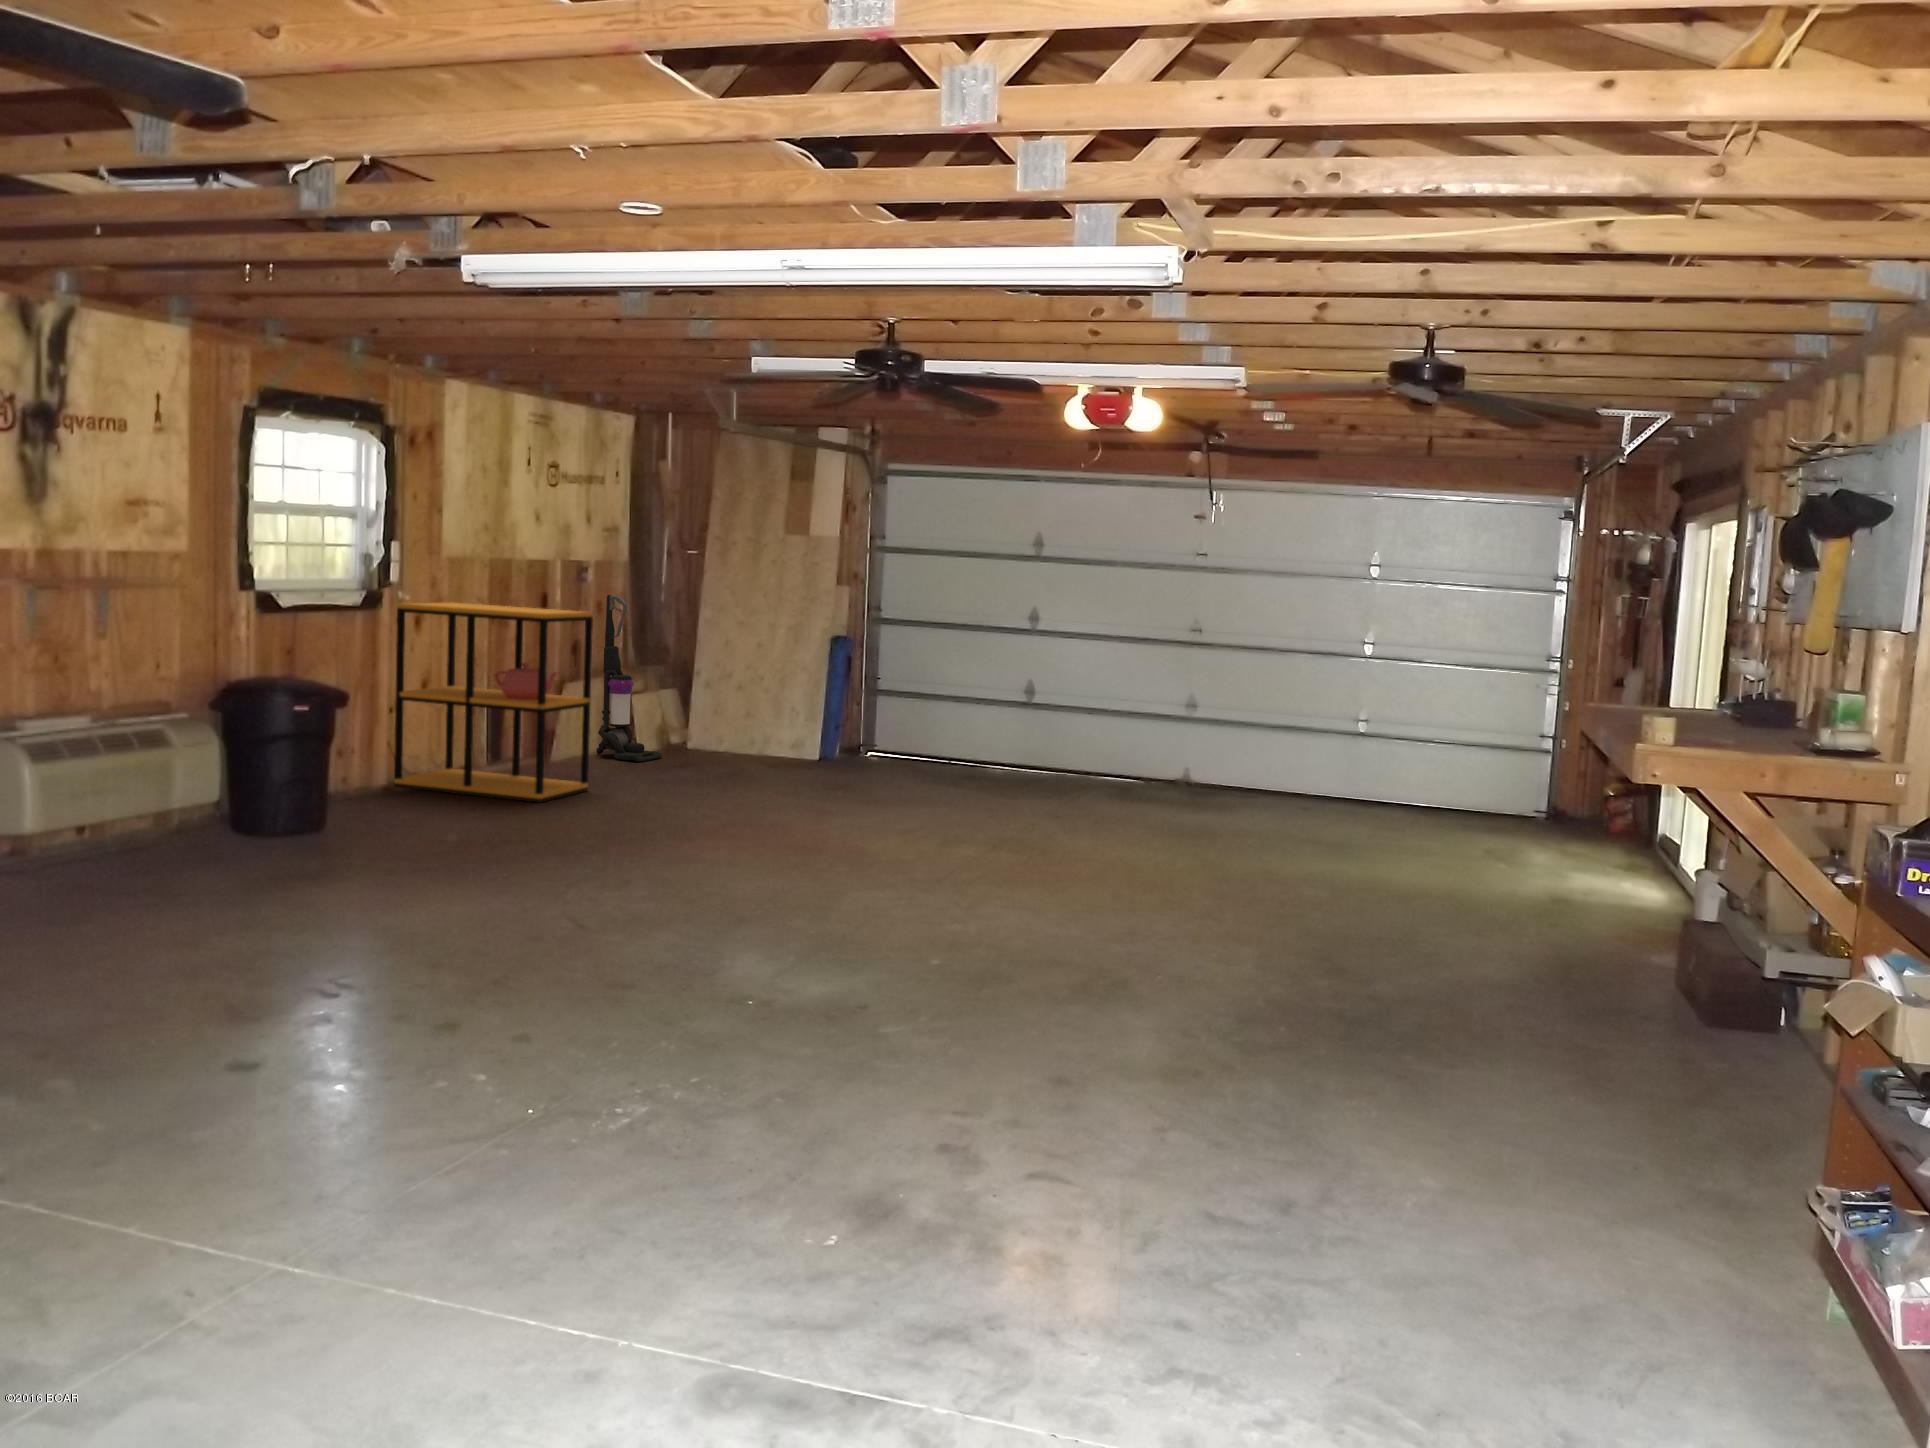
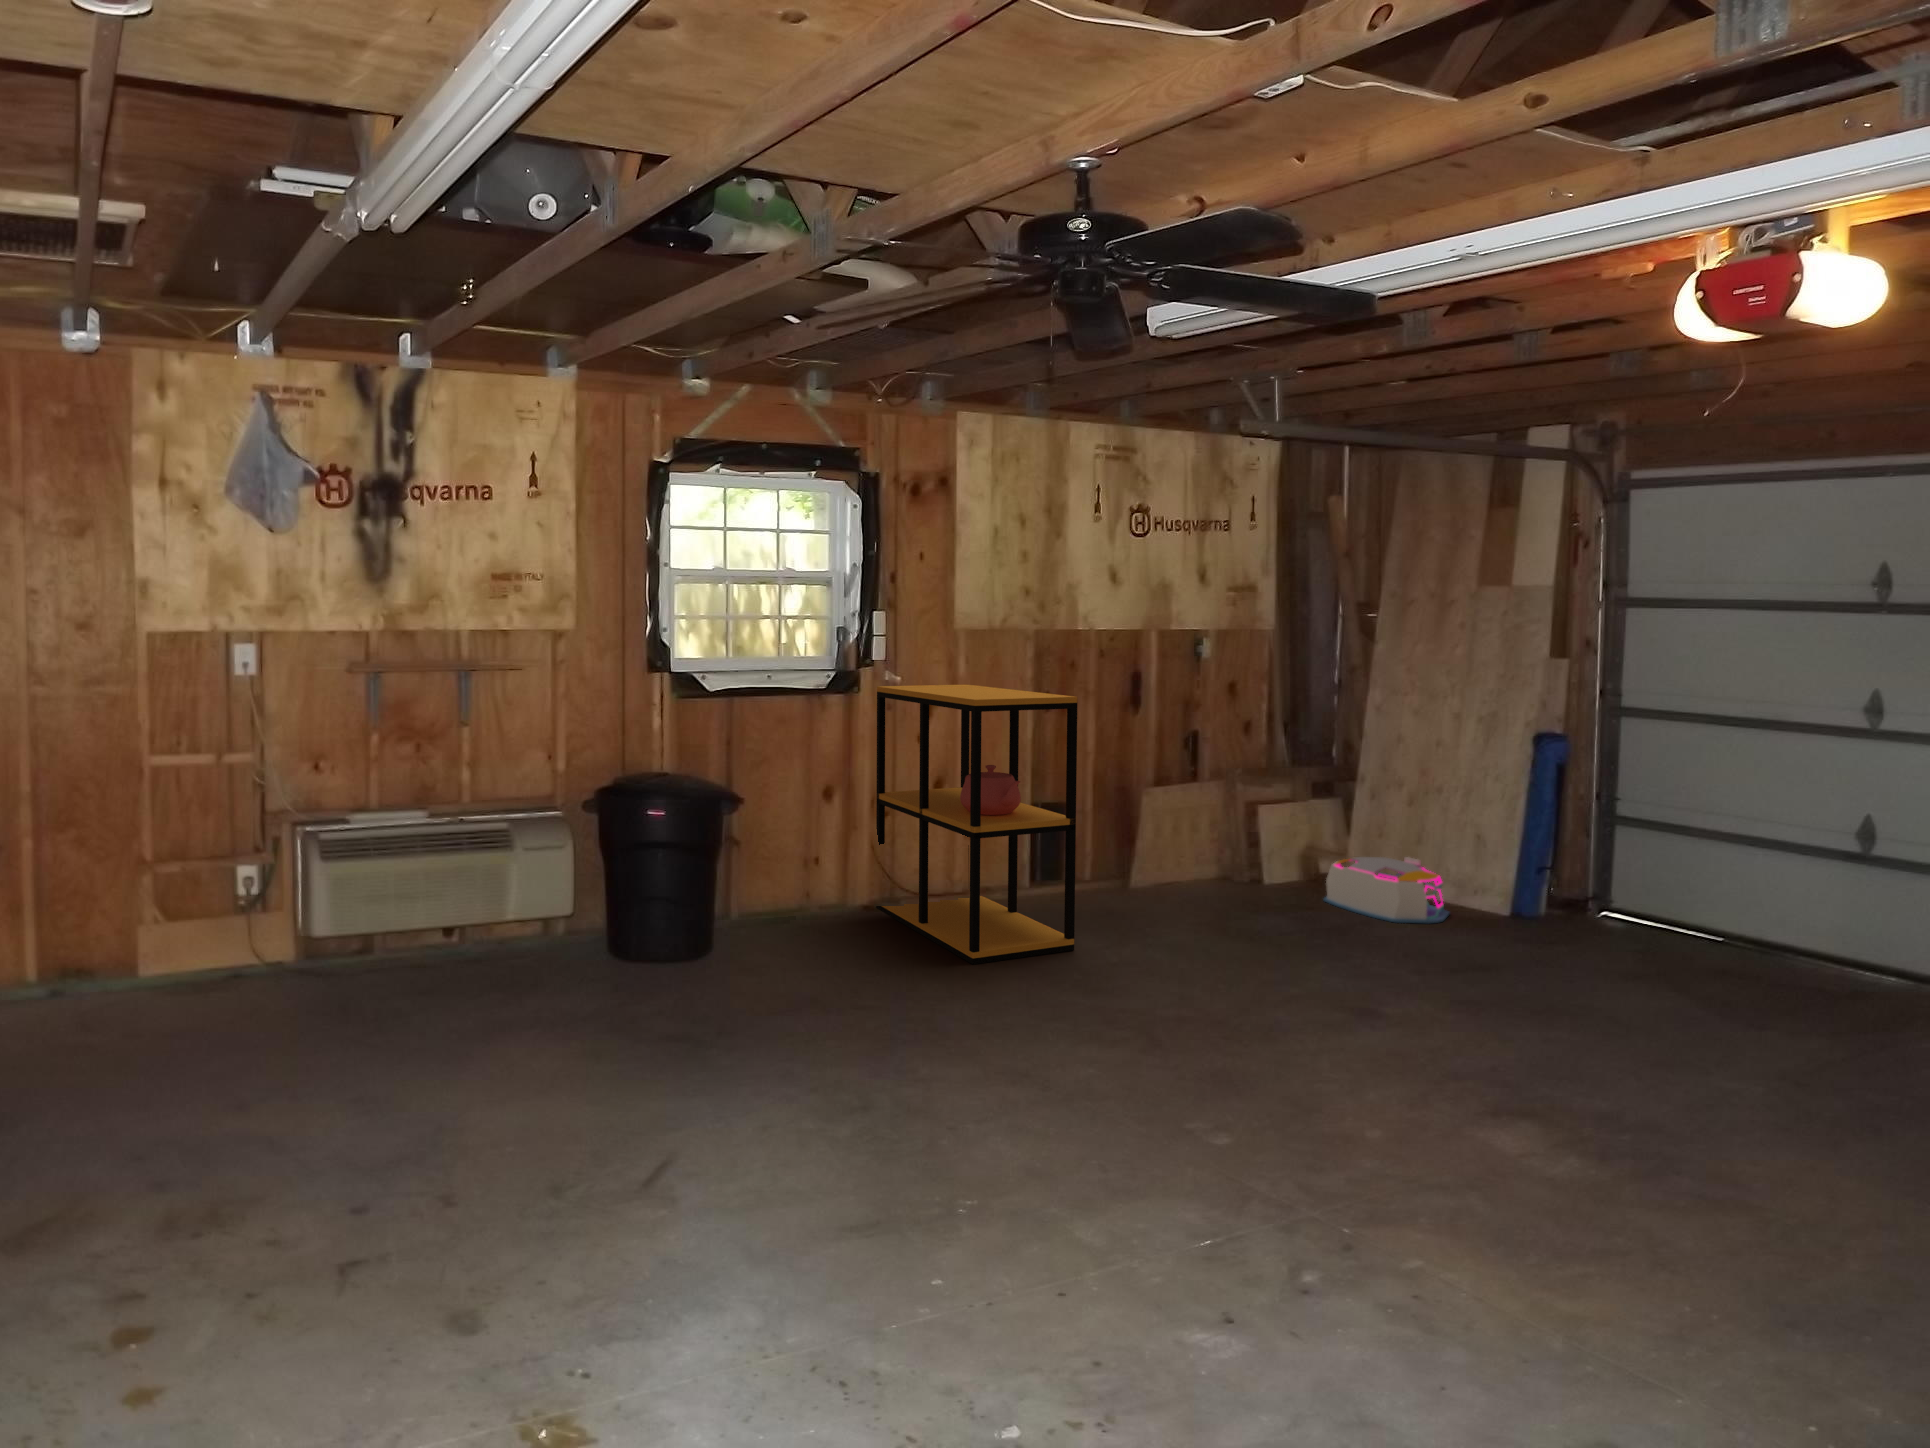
vacuum cleaner: present [596,595,662,762] -> none [1195,673,1281,902]
storage bin: none [689,723,770,763] -> present [1324,857,1449,923]

